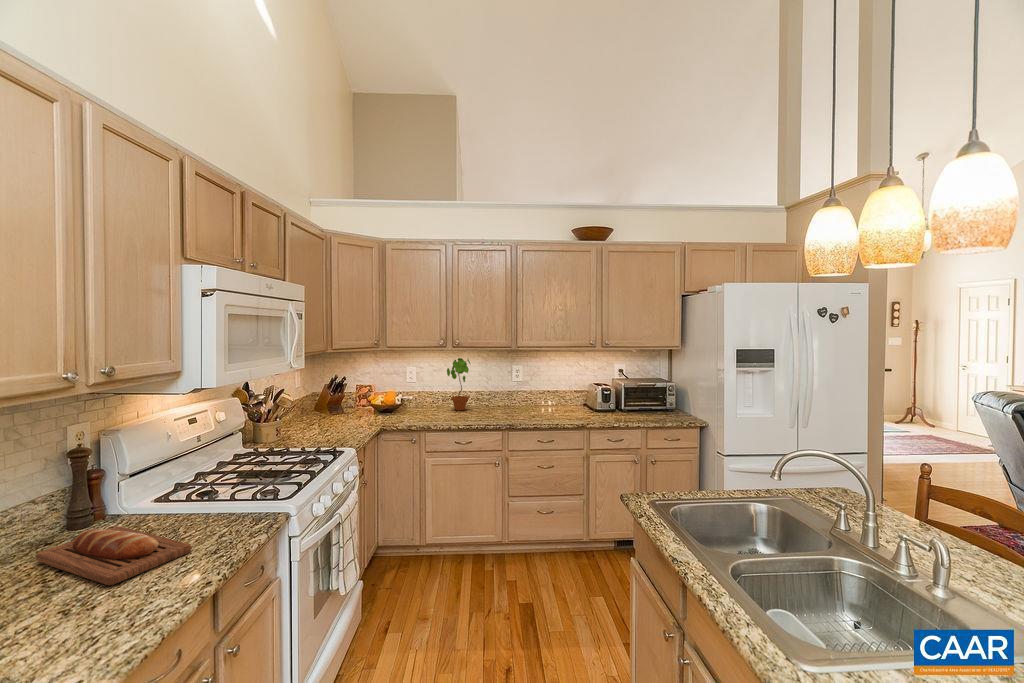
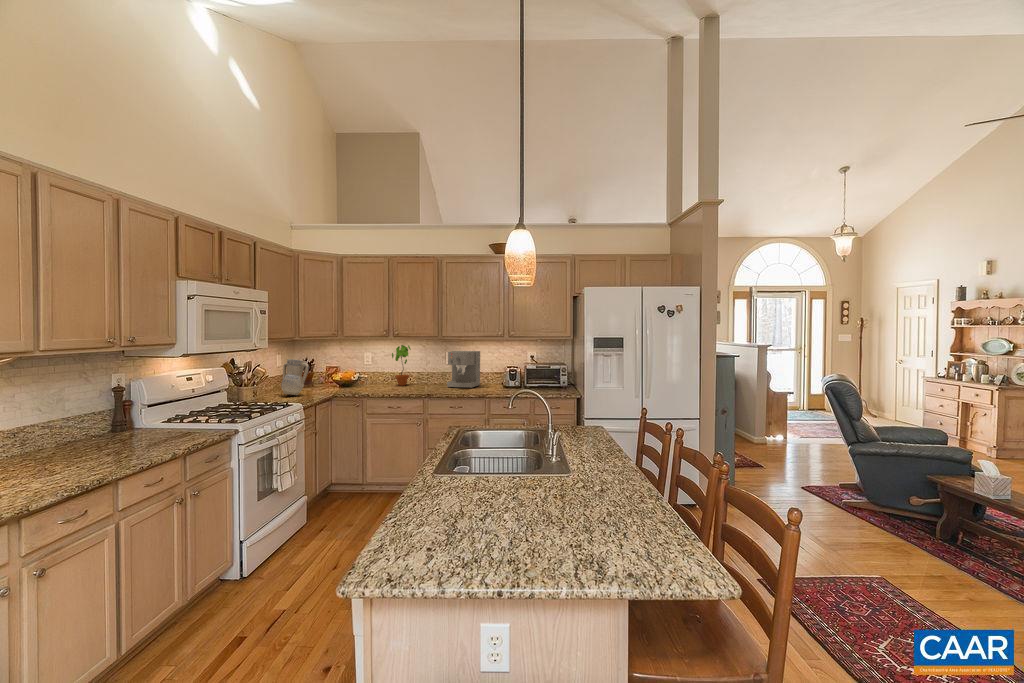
coffee maker: none [521,364,558,414] -> present [447,351,480,388]
vase: none [315,382,354,432] -> present [281,359,309,395]
bread loaf: present [36,527,191,585] -> none [95,428,176,449]

